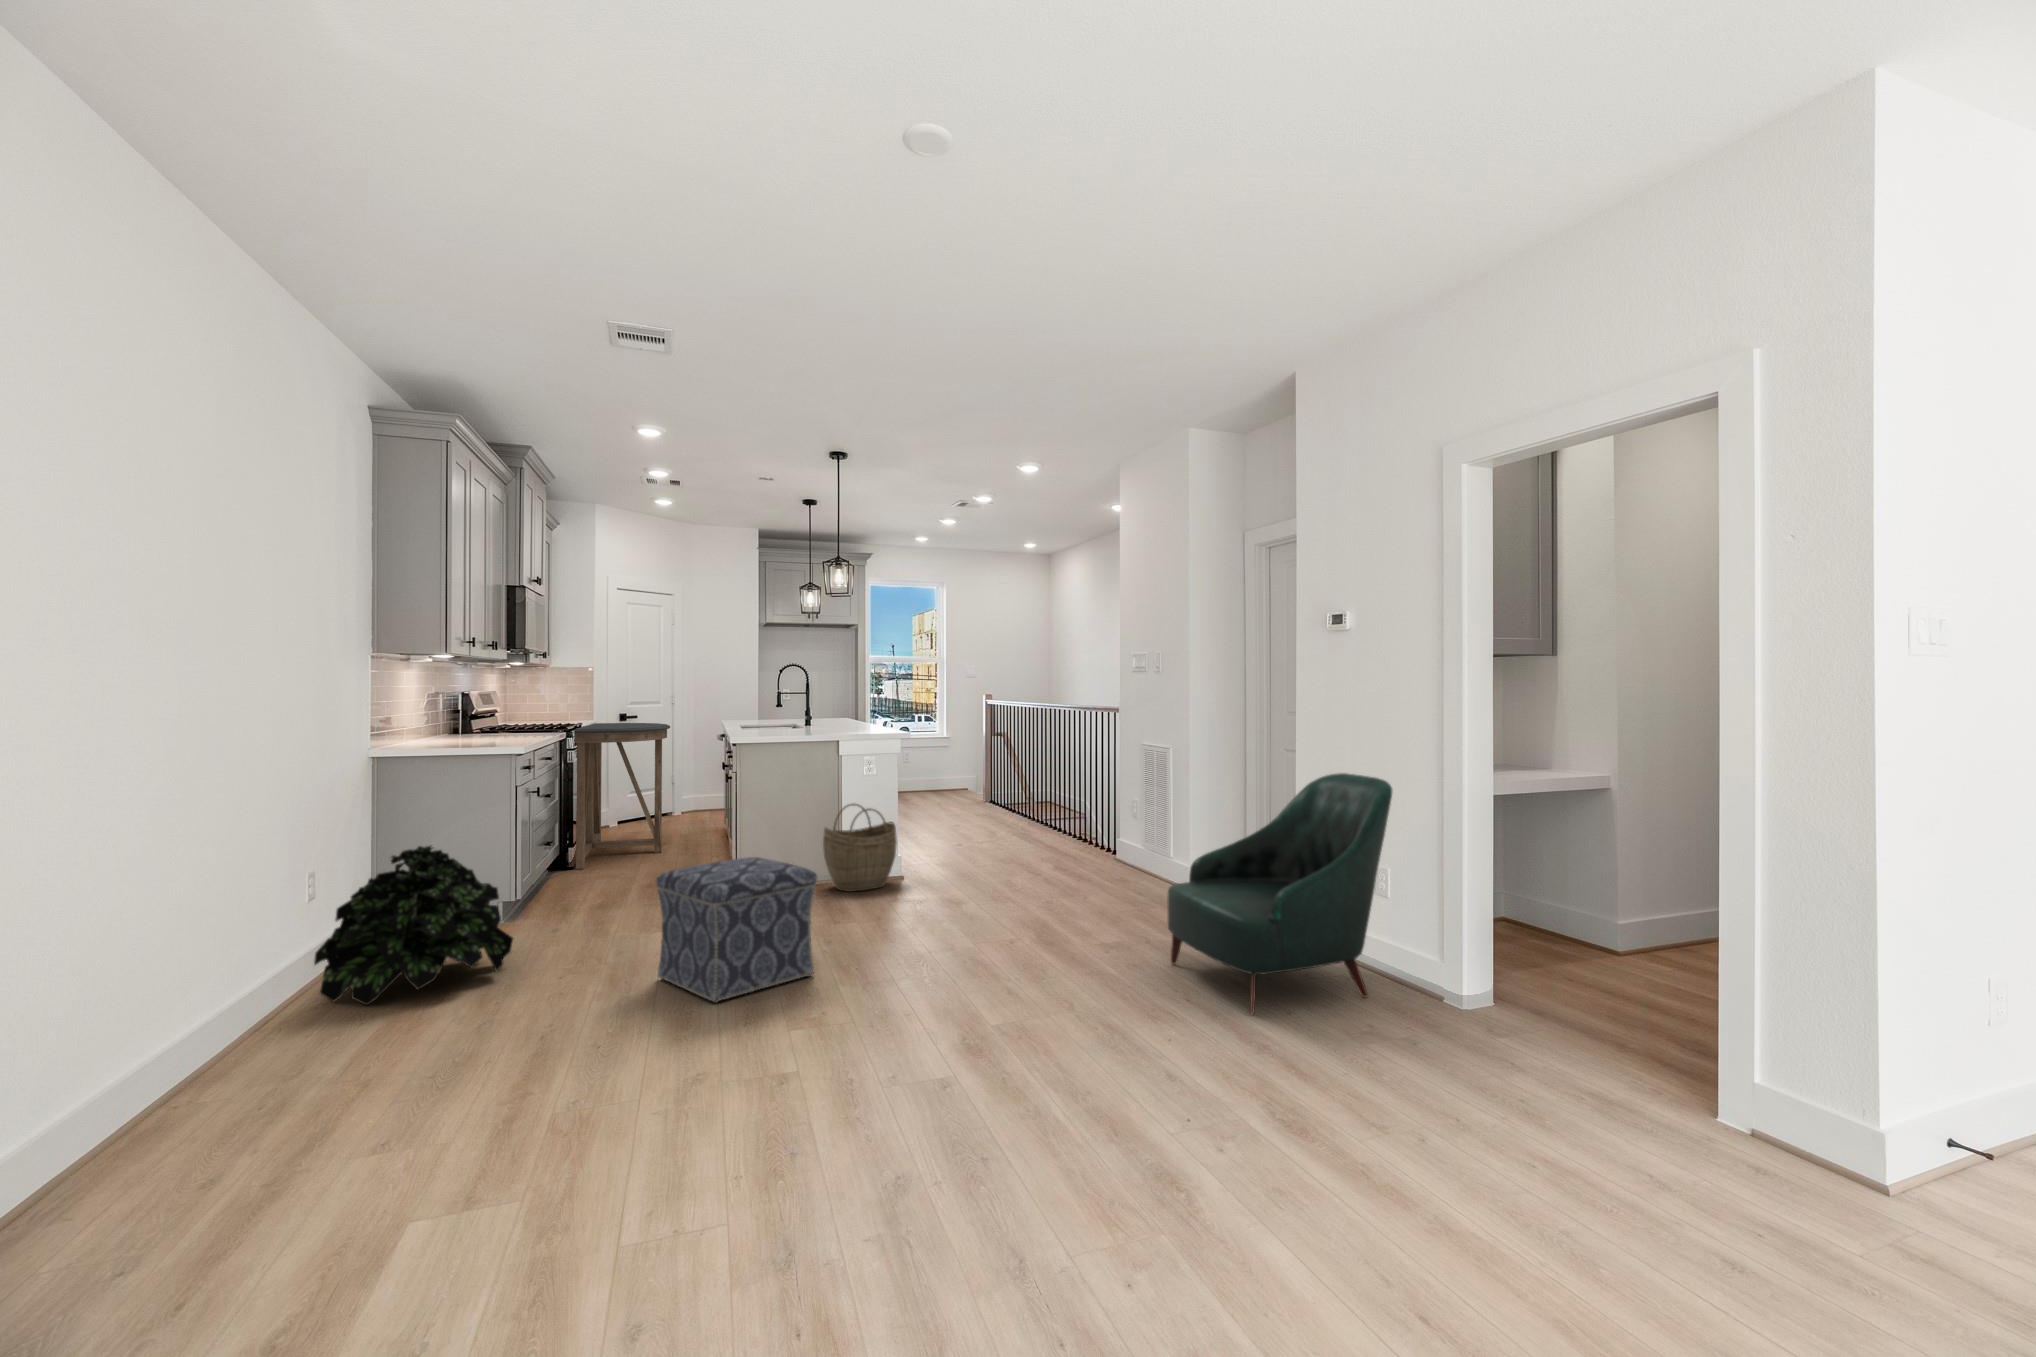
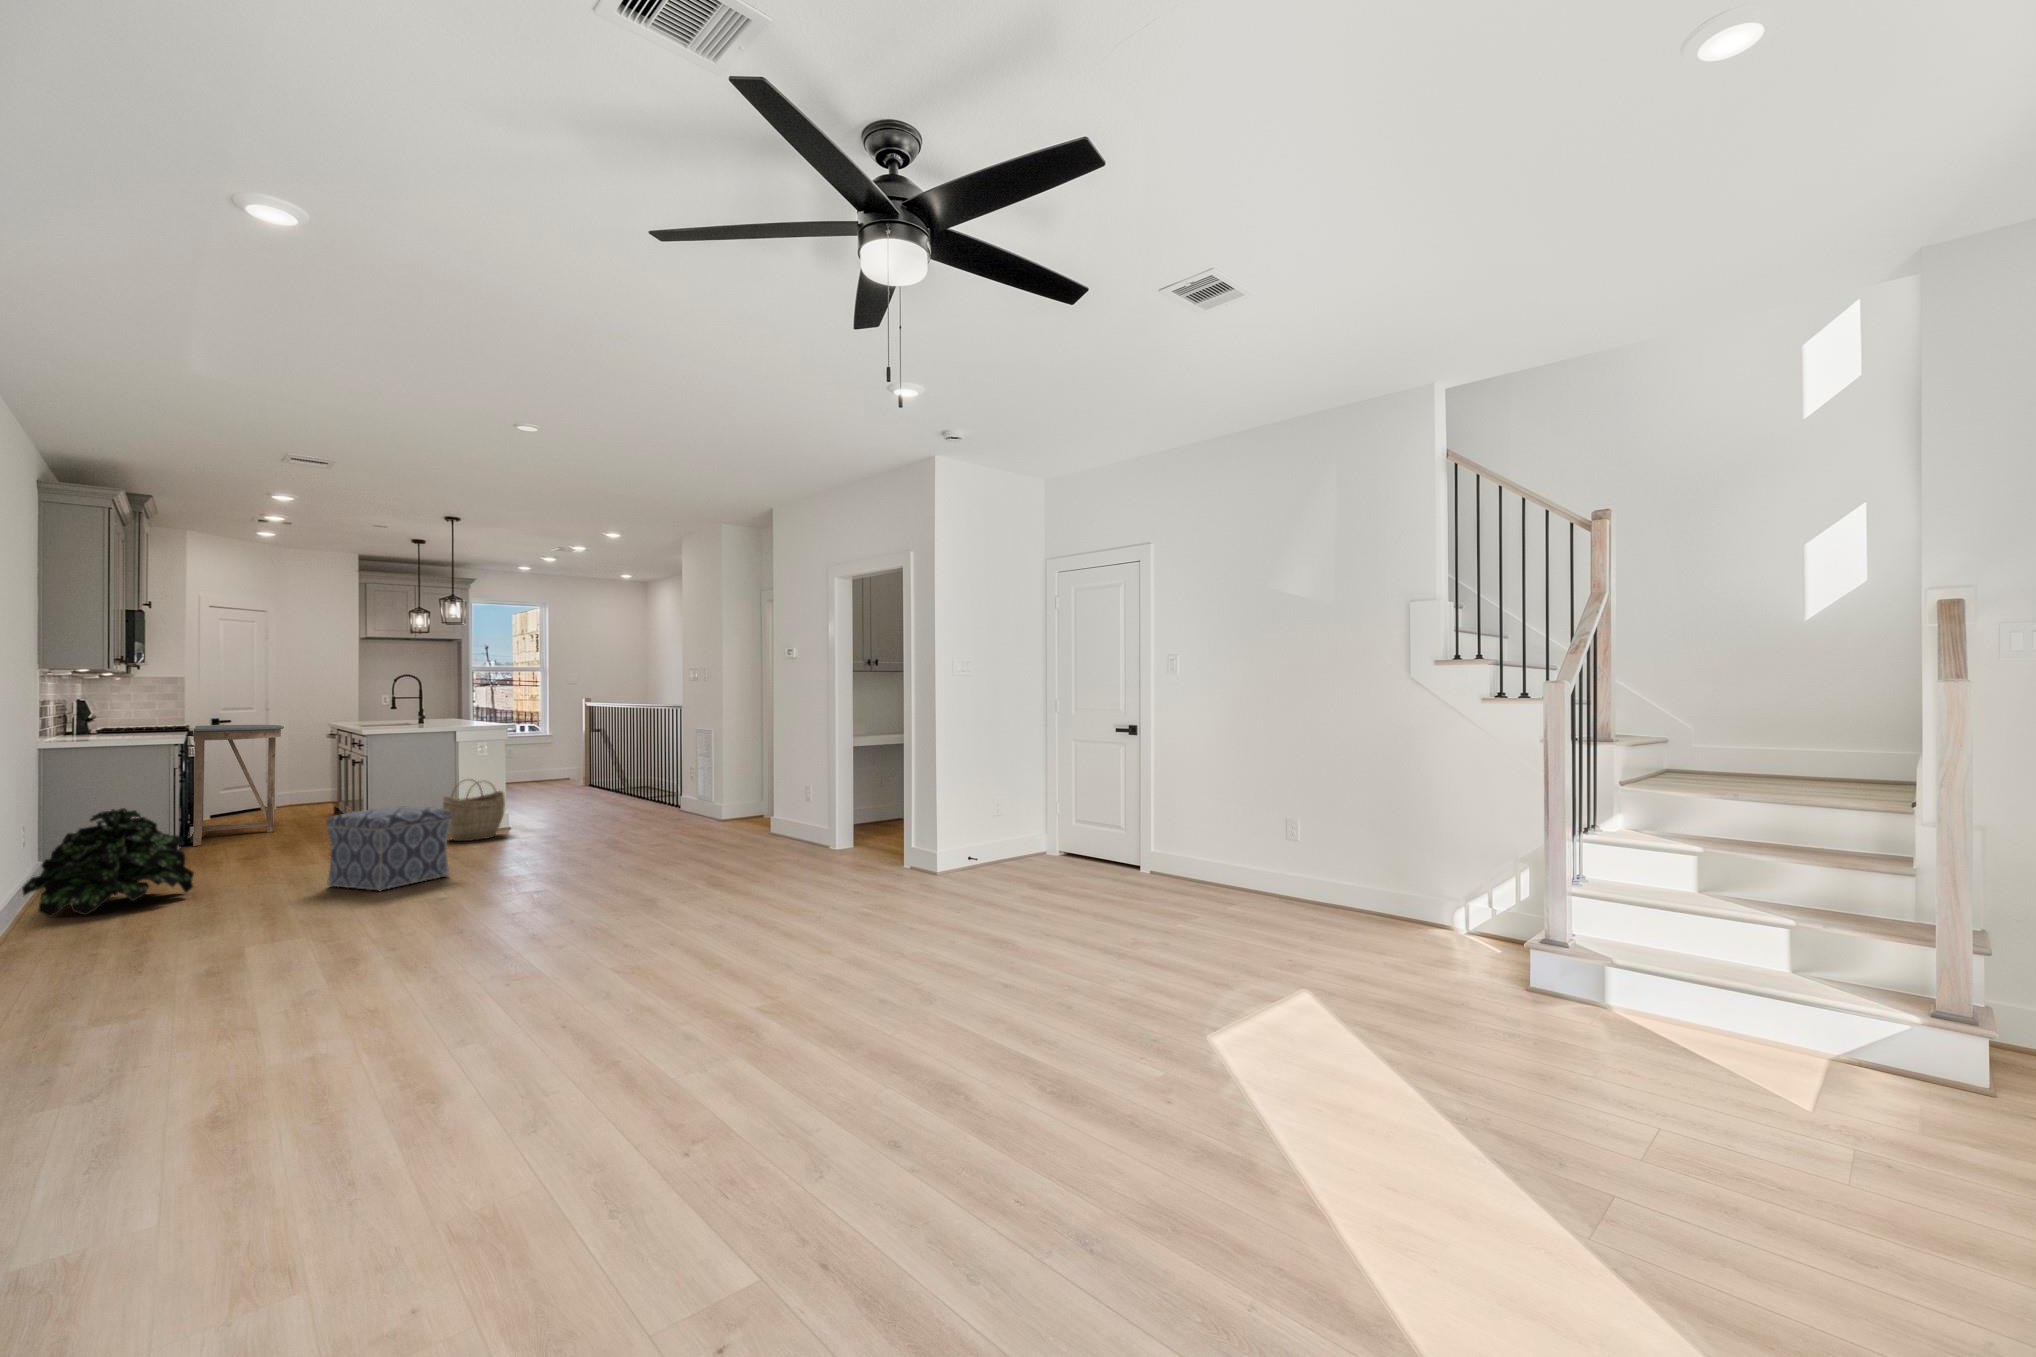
armchair: present [1167,773,1392,1014] -> none [691,741,816,867]

